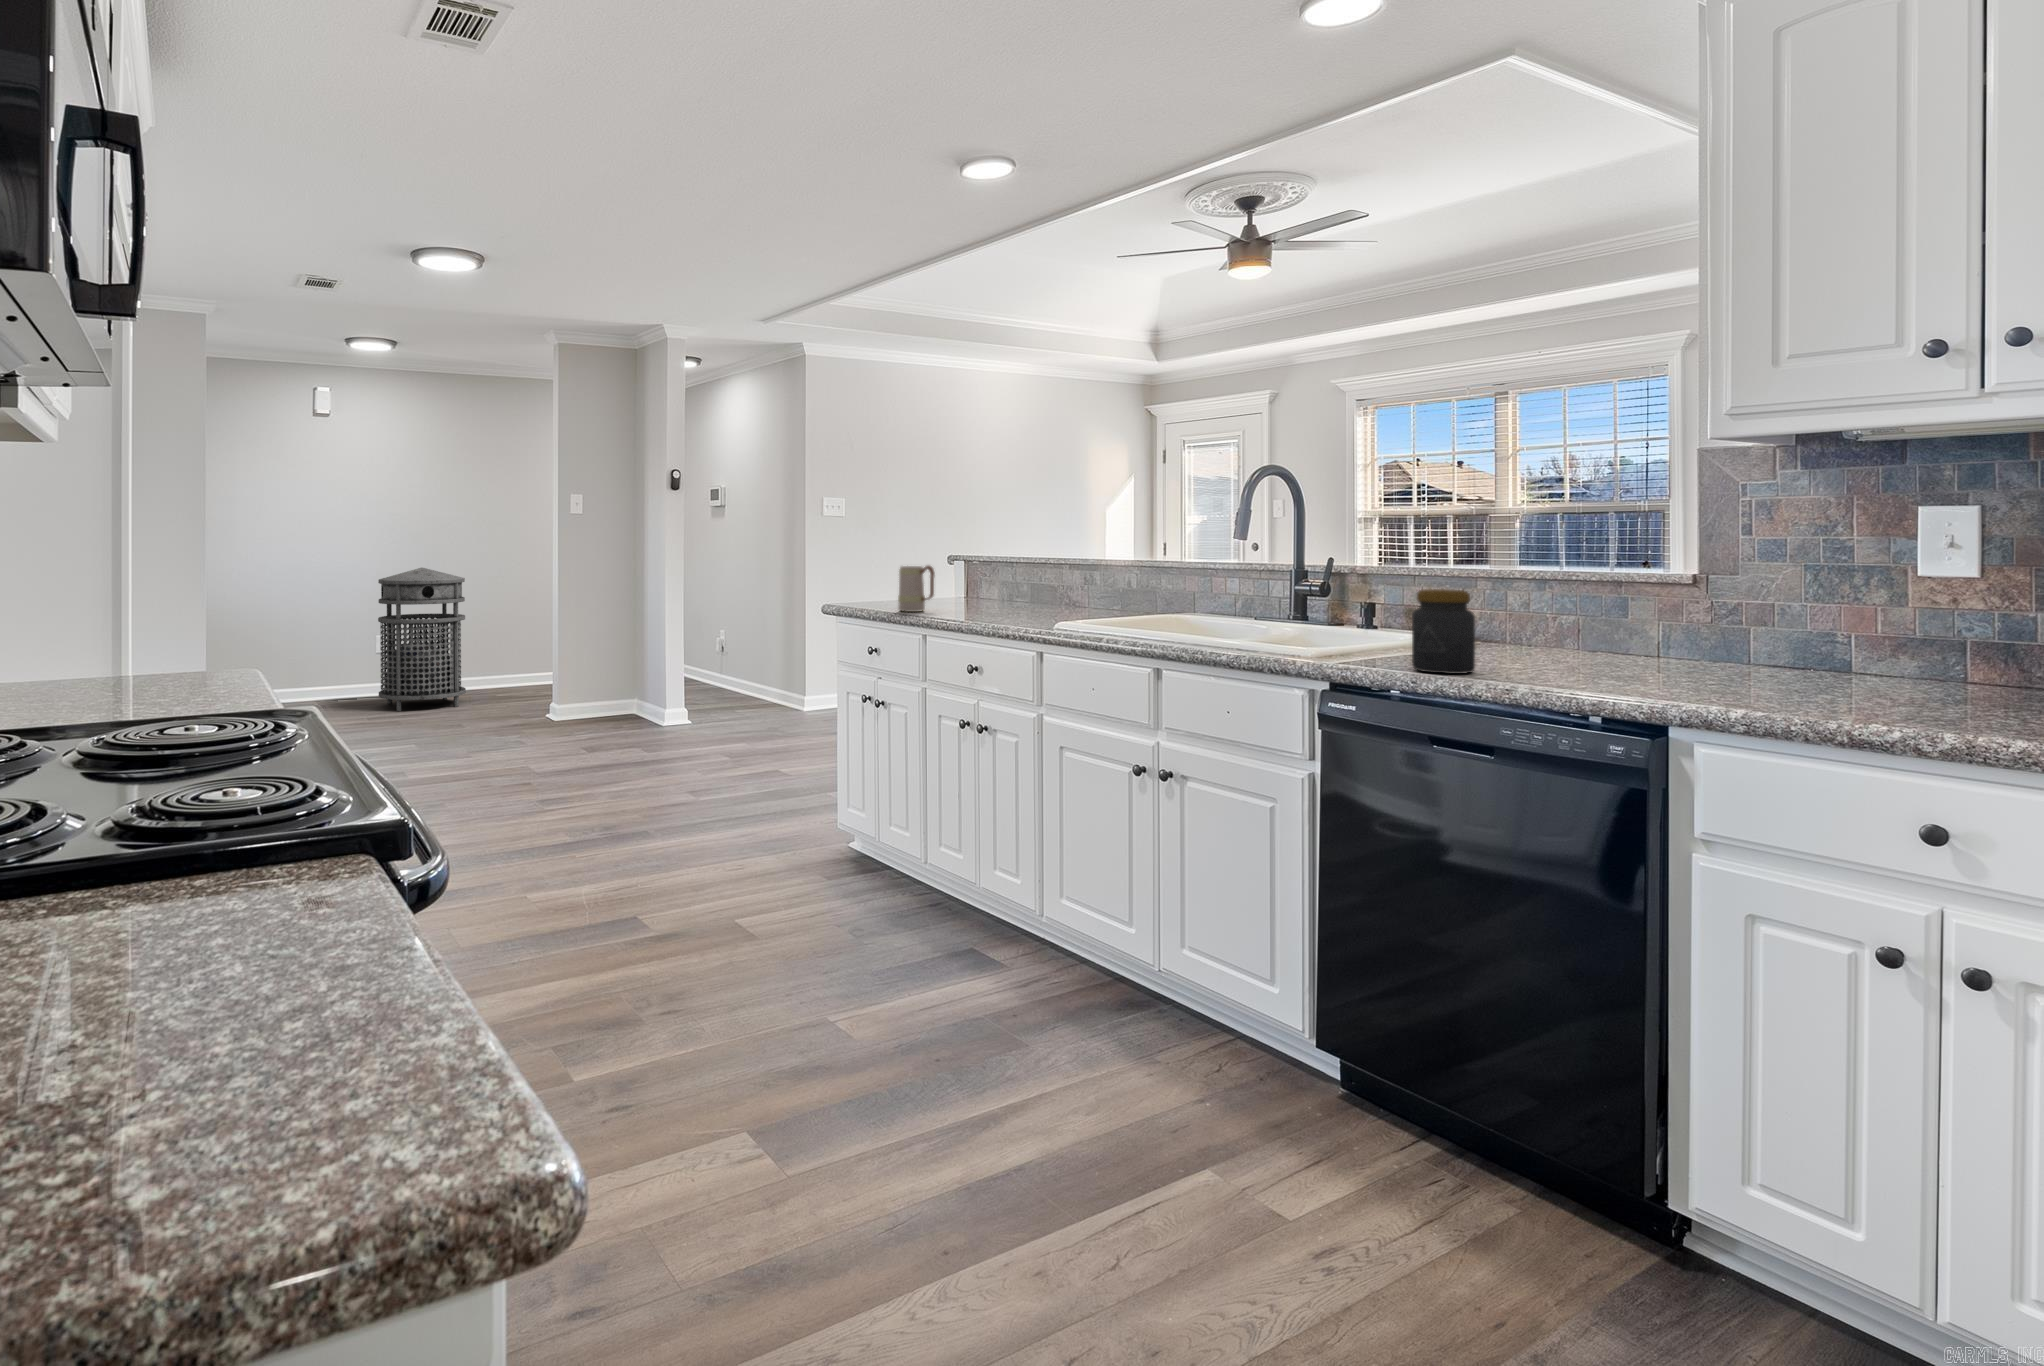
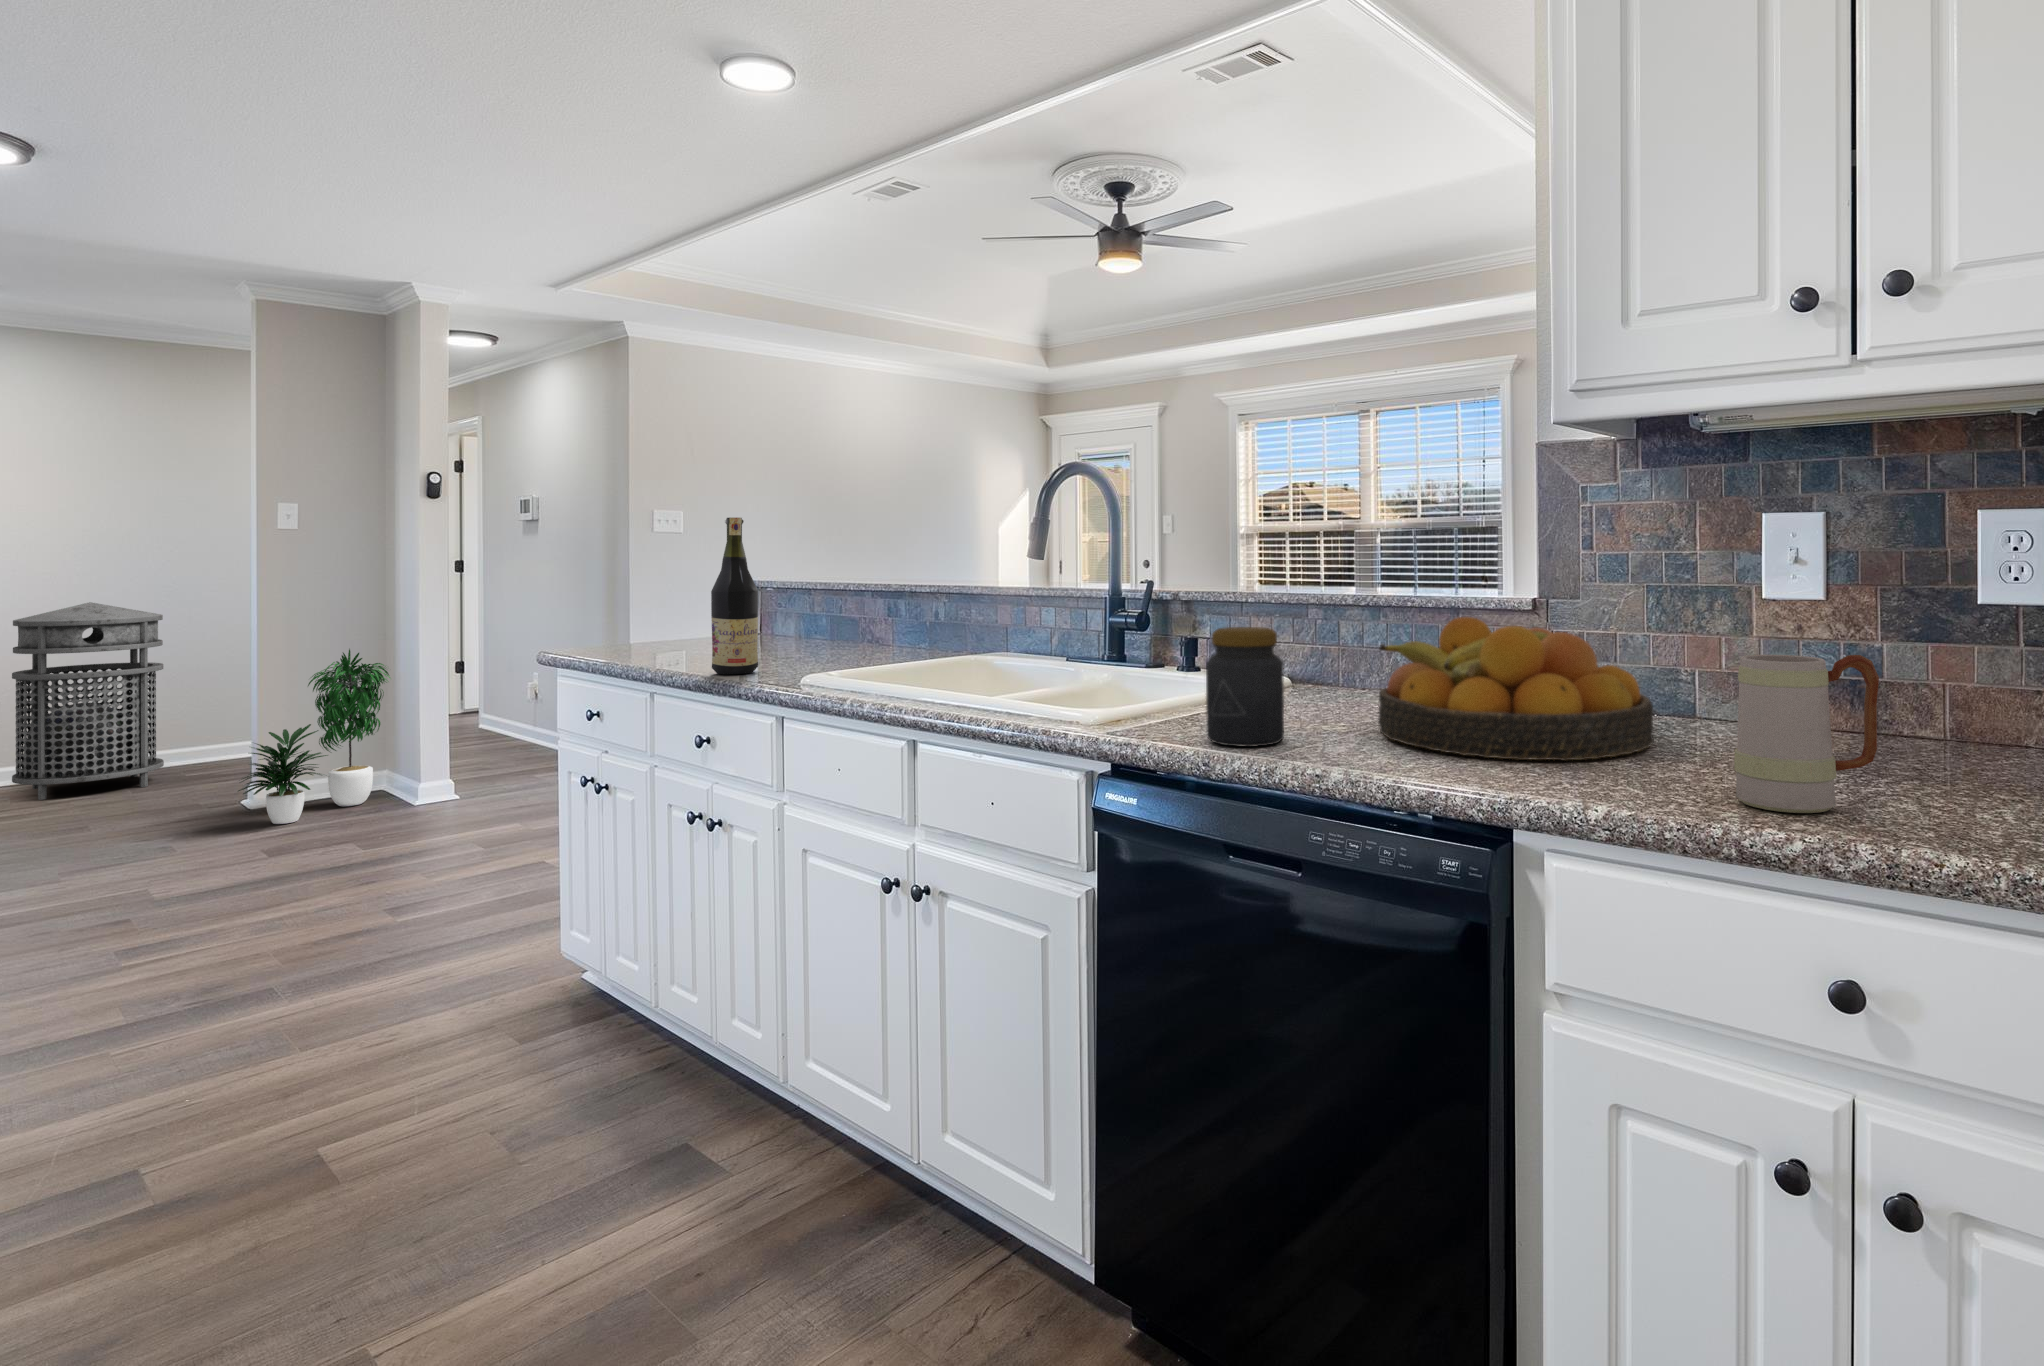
wine bottle: none [972,507,1005,623] -> present [711,517,758,674]
mug: present [898,566,935,612] -> present [1734,655,1879,813]
fruit bowl: none [1553,586,1801,690] -> present [1378,617,1654,761]
potted plant: none [538,606,632,737] -> present [238,649,390,824]

